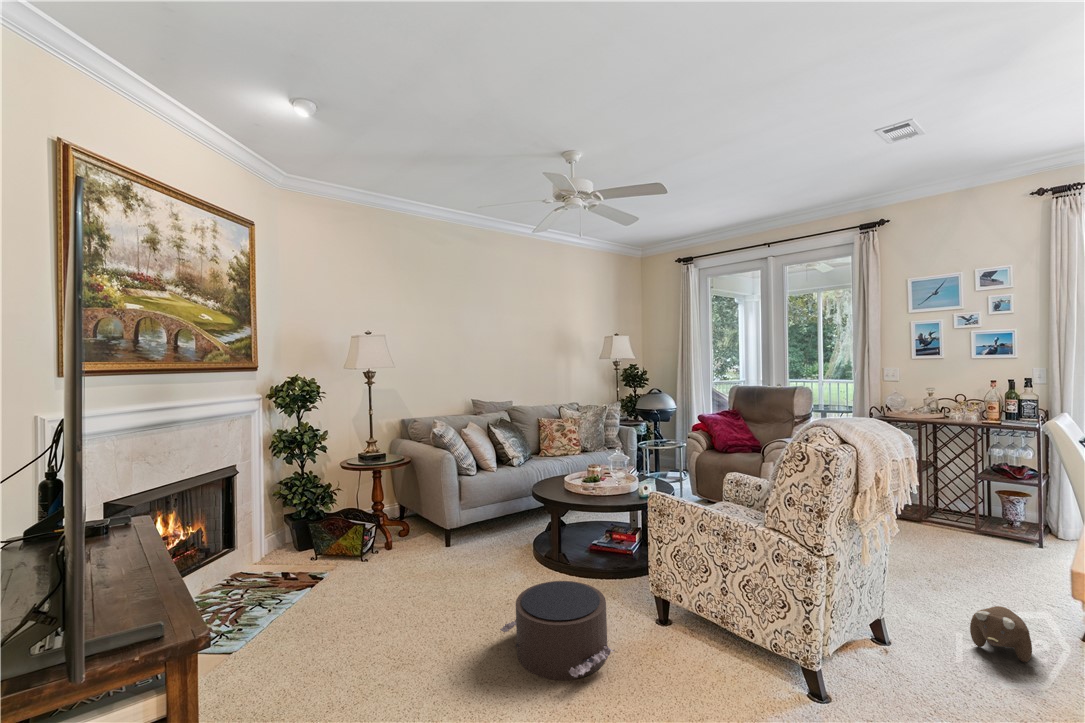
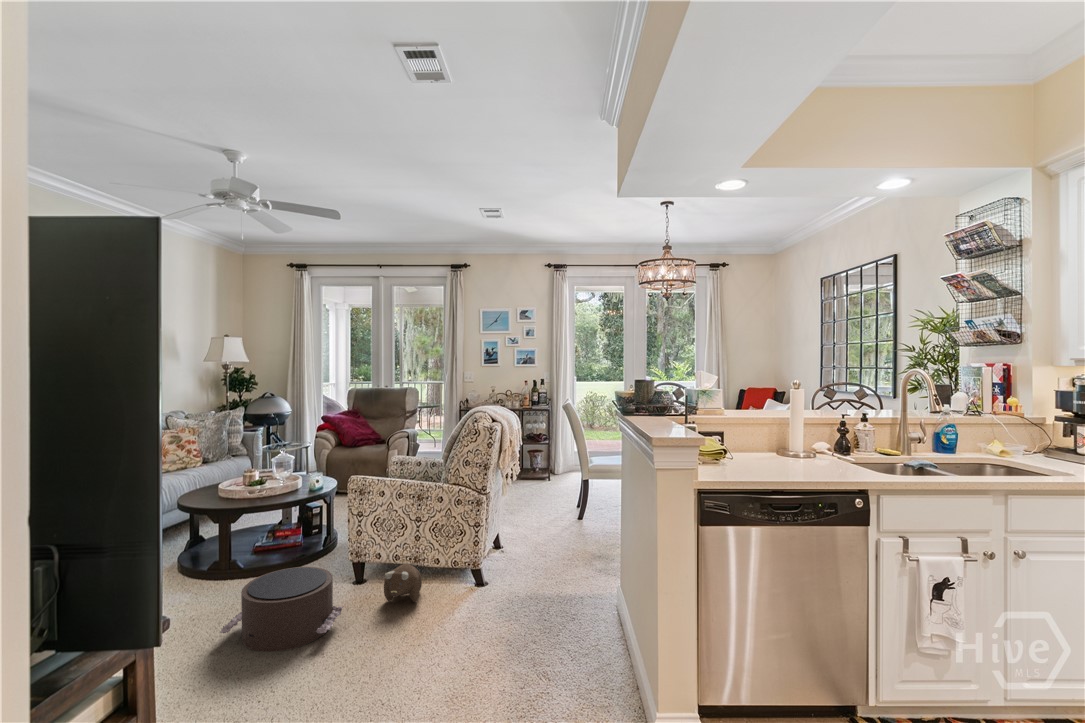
plush toy: present [970,606,1032,662] -> present [384,564,422,602]

